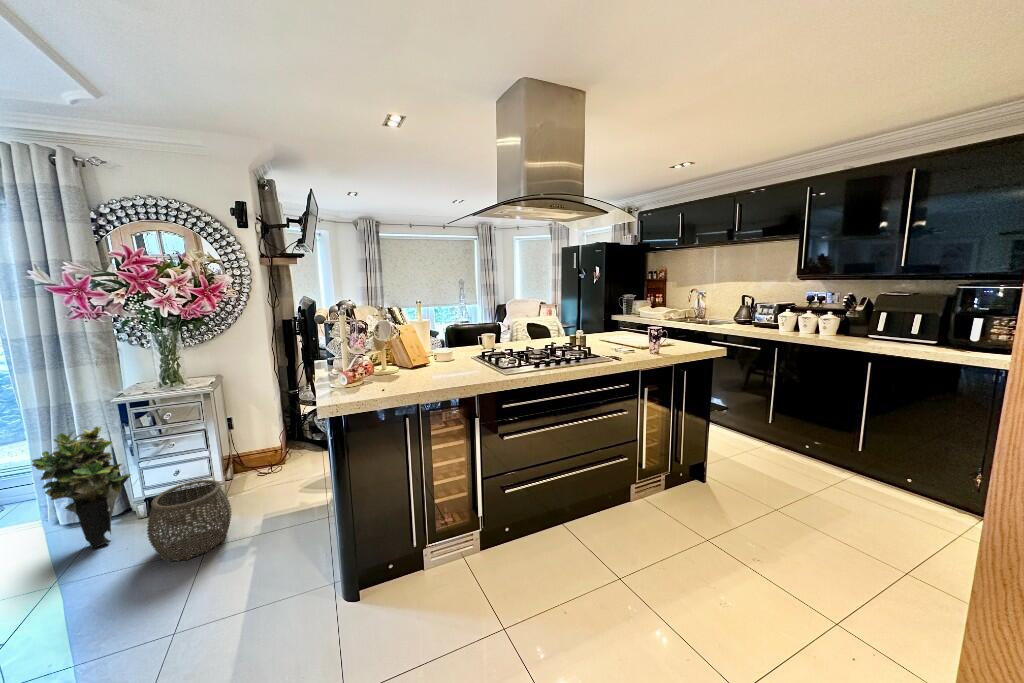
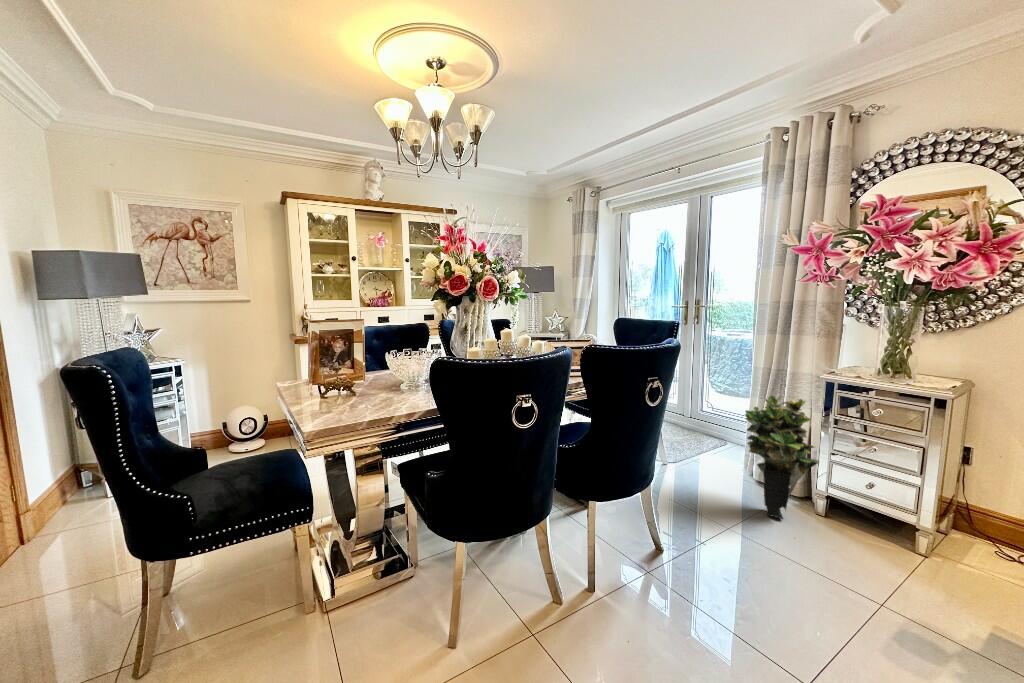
woven basket: present [147,480,232,561] -> none [815,500,937,616]

